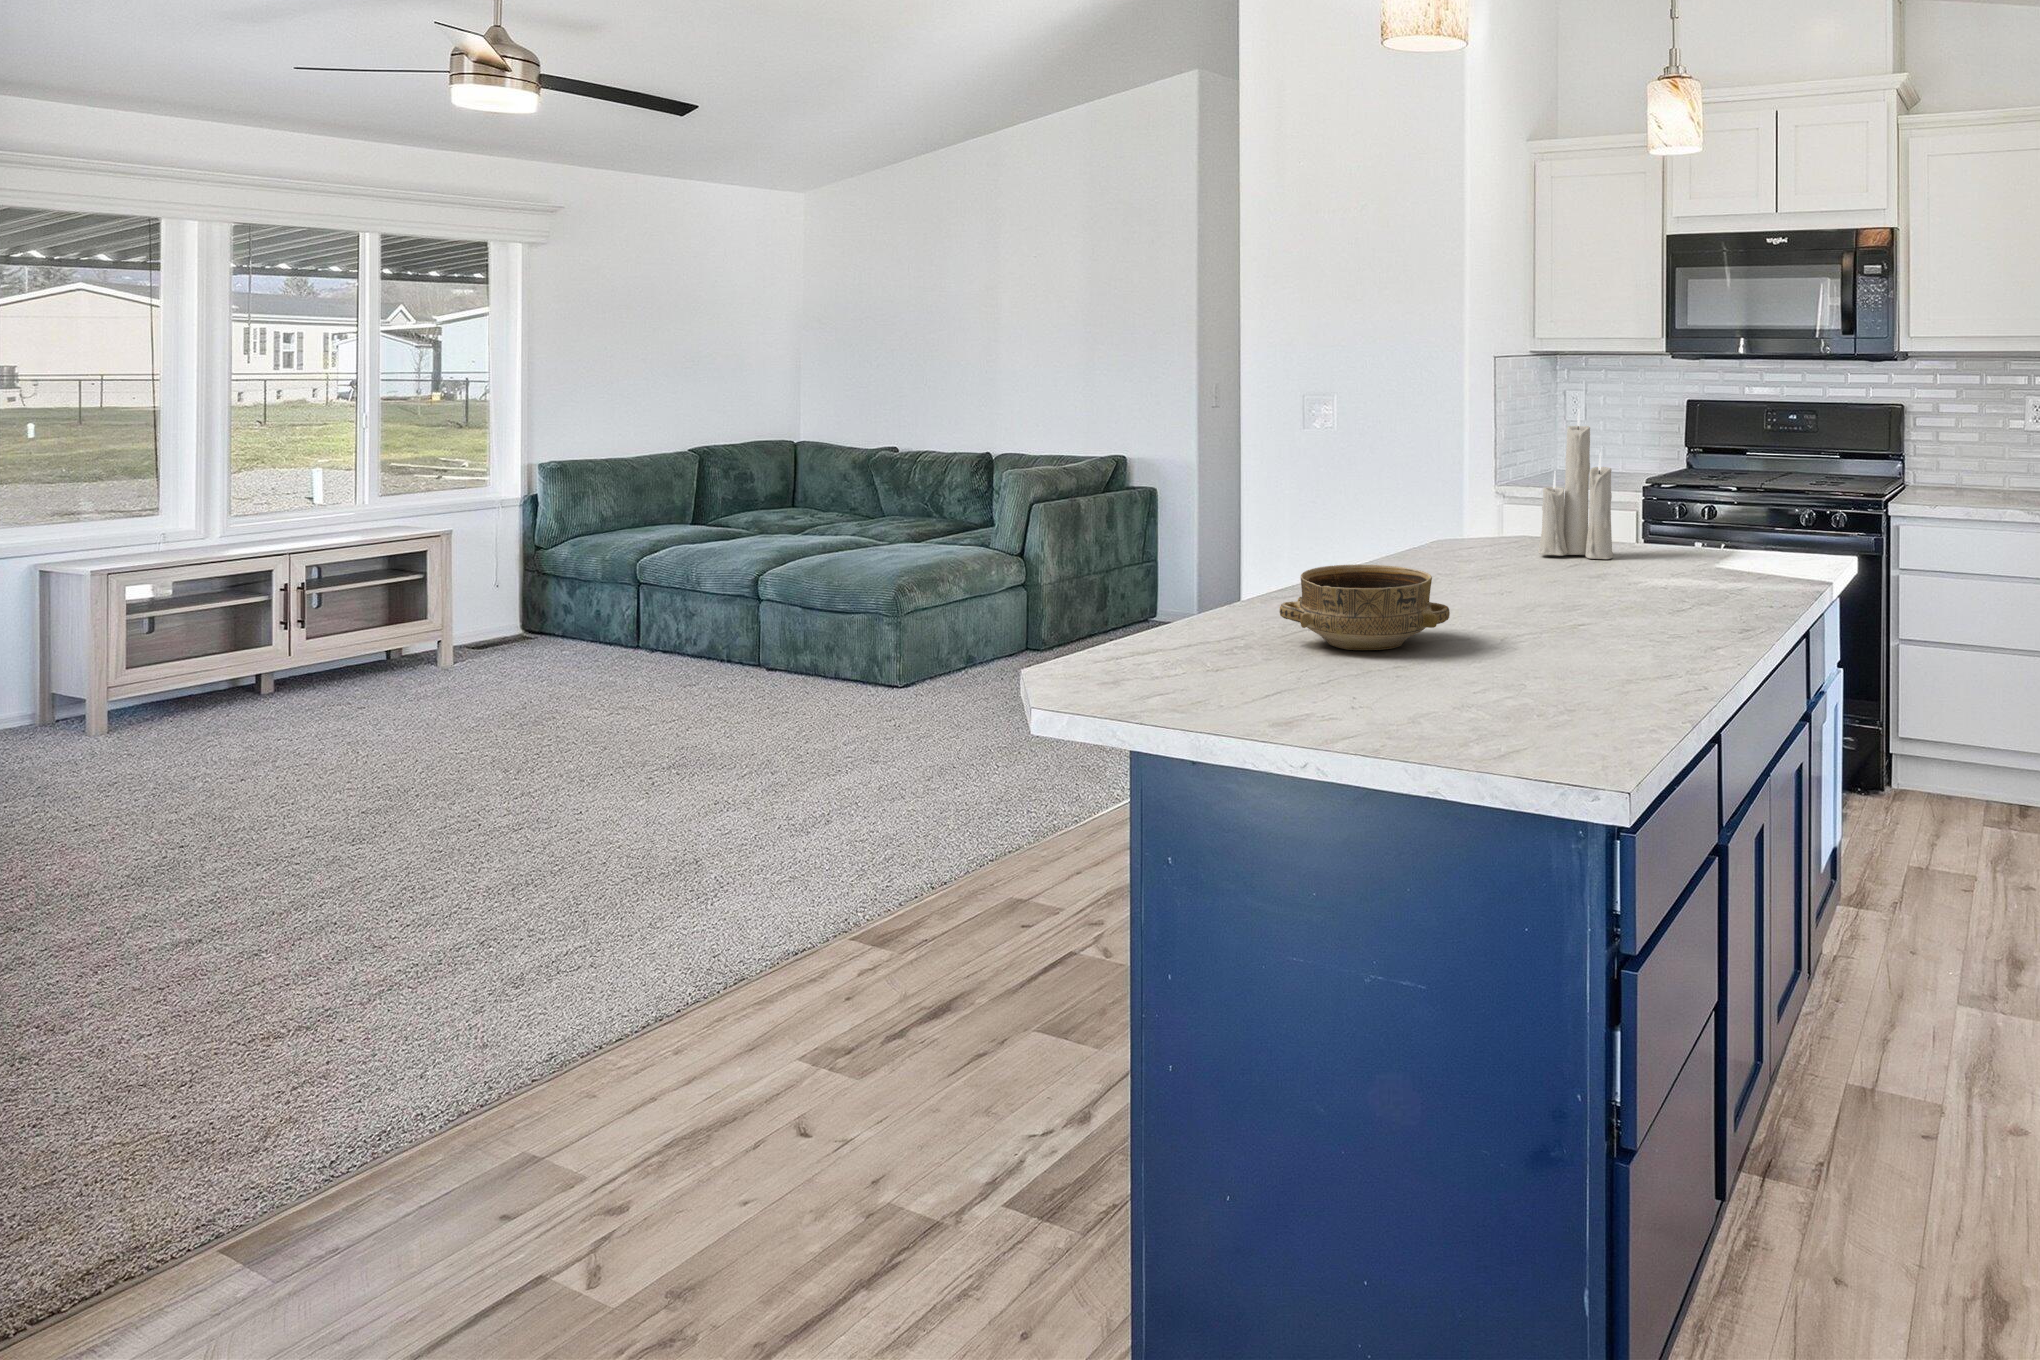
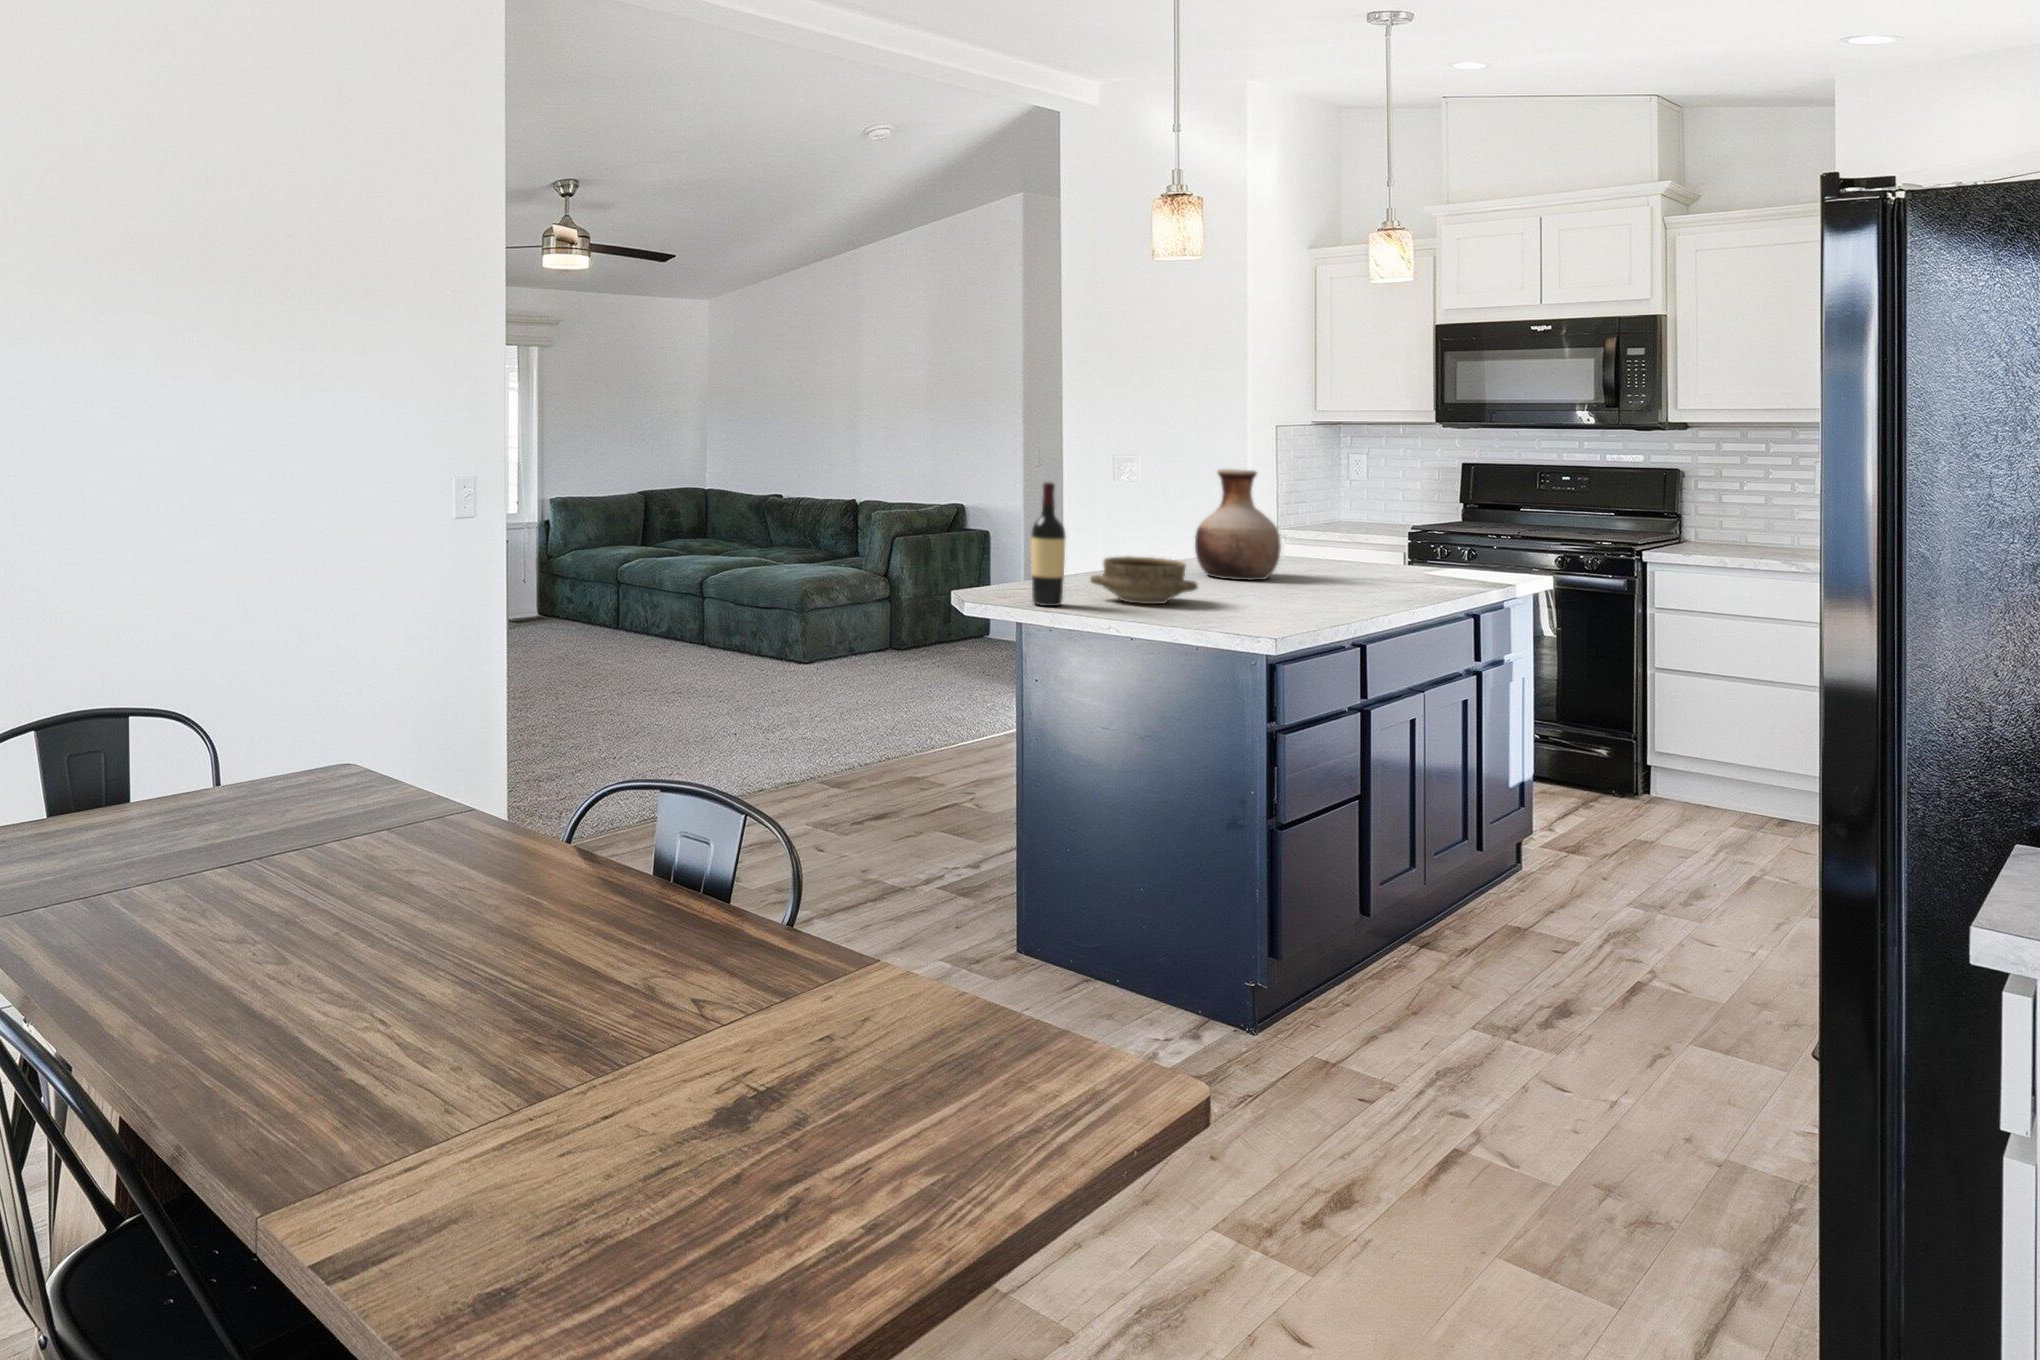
candle: present [1538,408,1613,559] -> none [1283,460,1342,573]
vase: none [1428,415,1544,582] -> present [1195,469,1281,580]
wine bottle: none [1179,446,1238,671] -> present [1031,482,1066,606]

